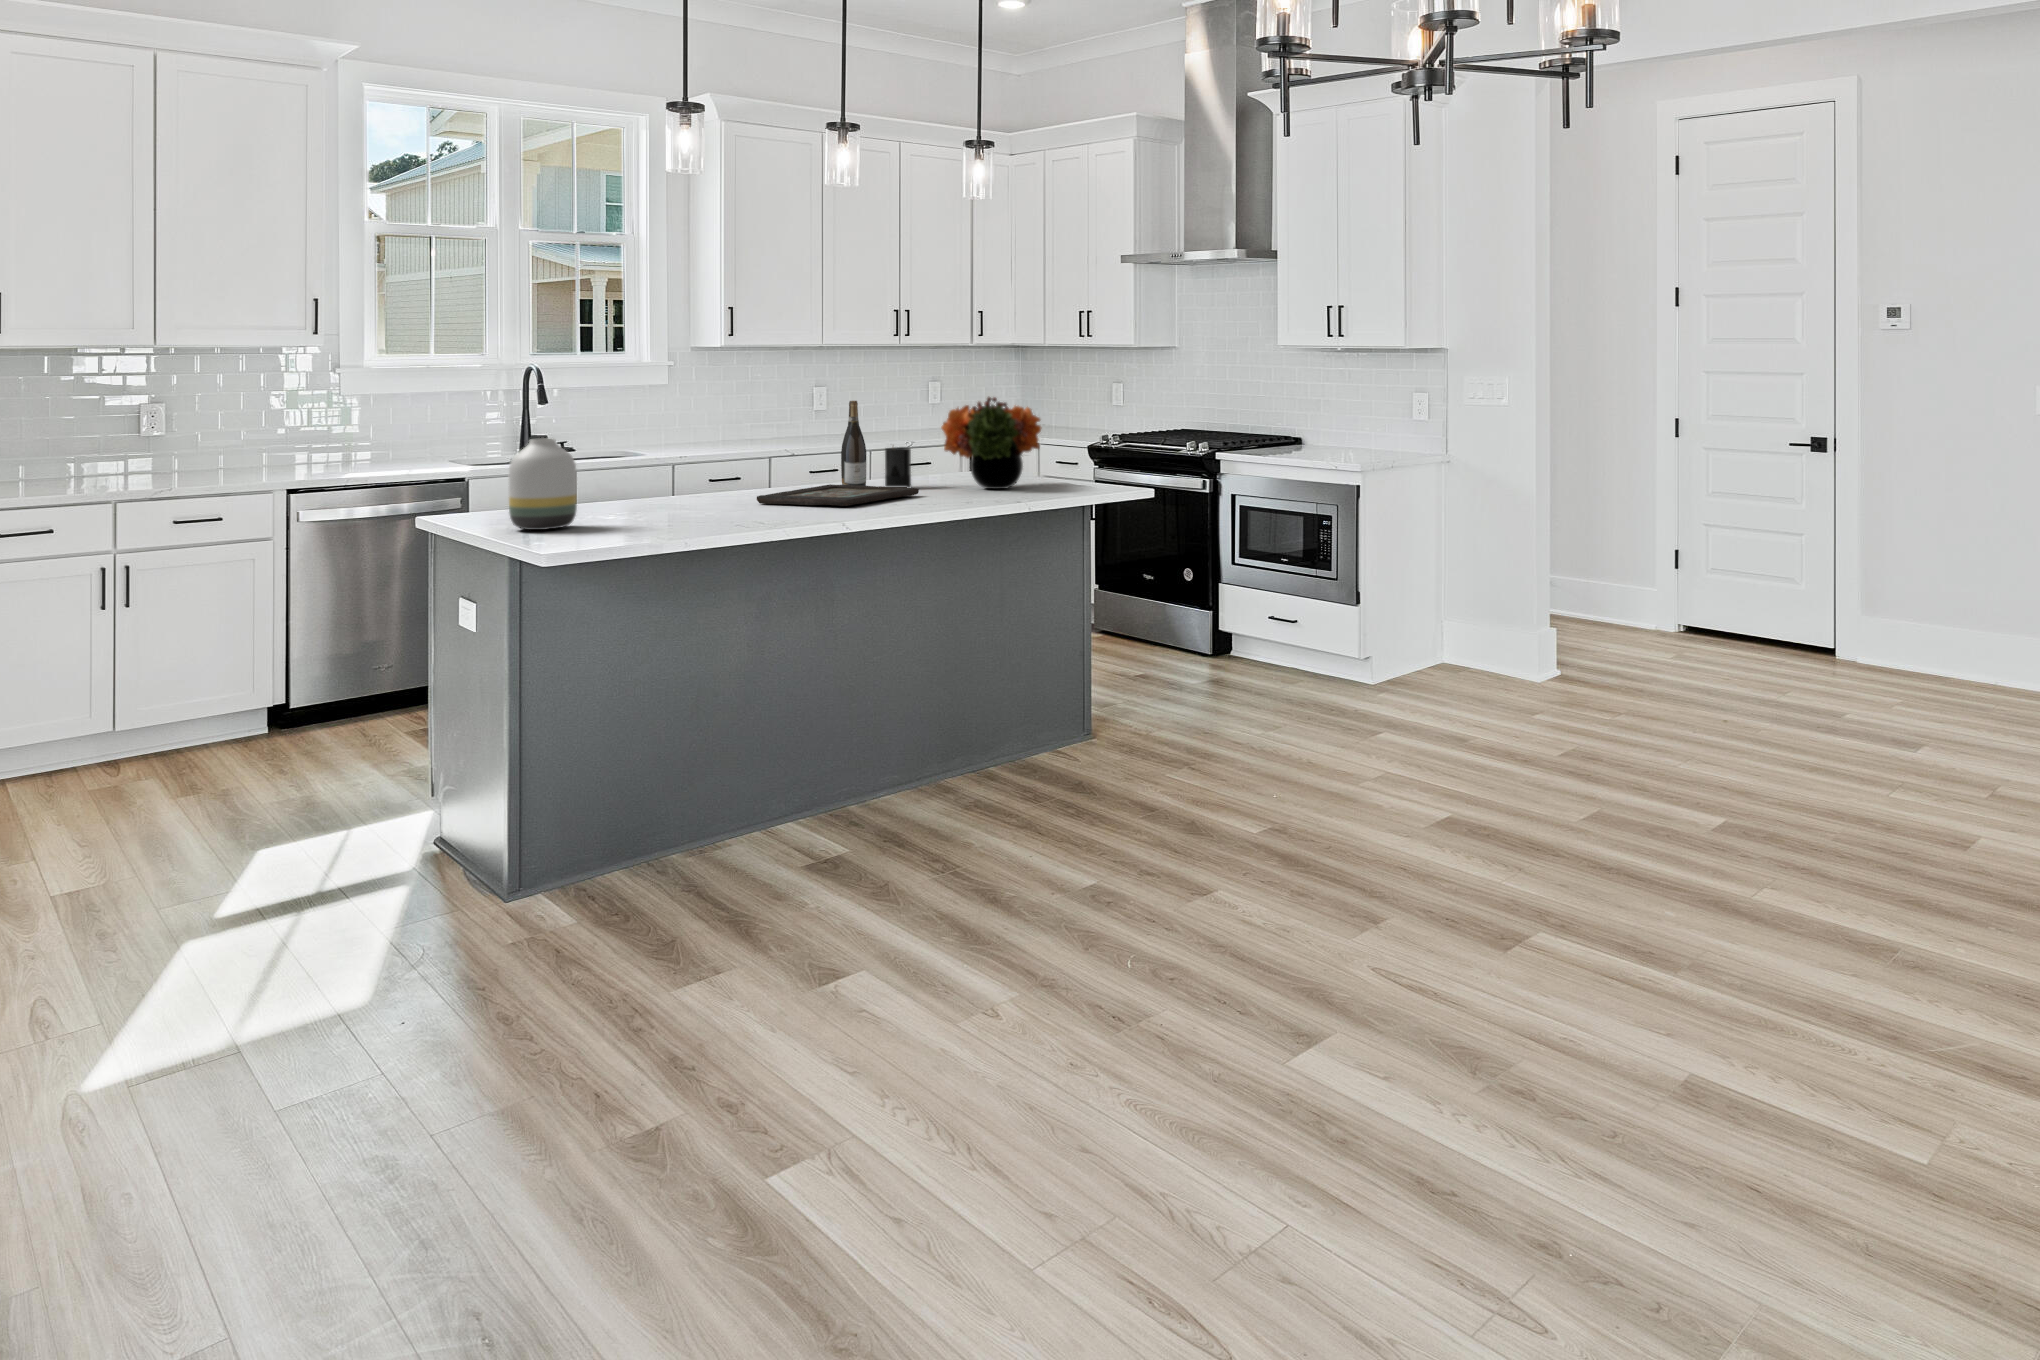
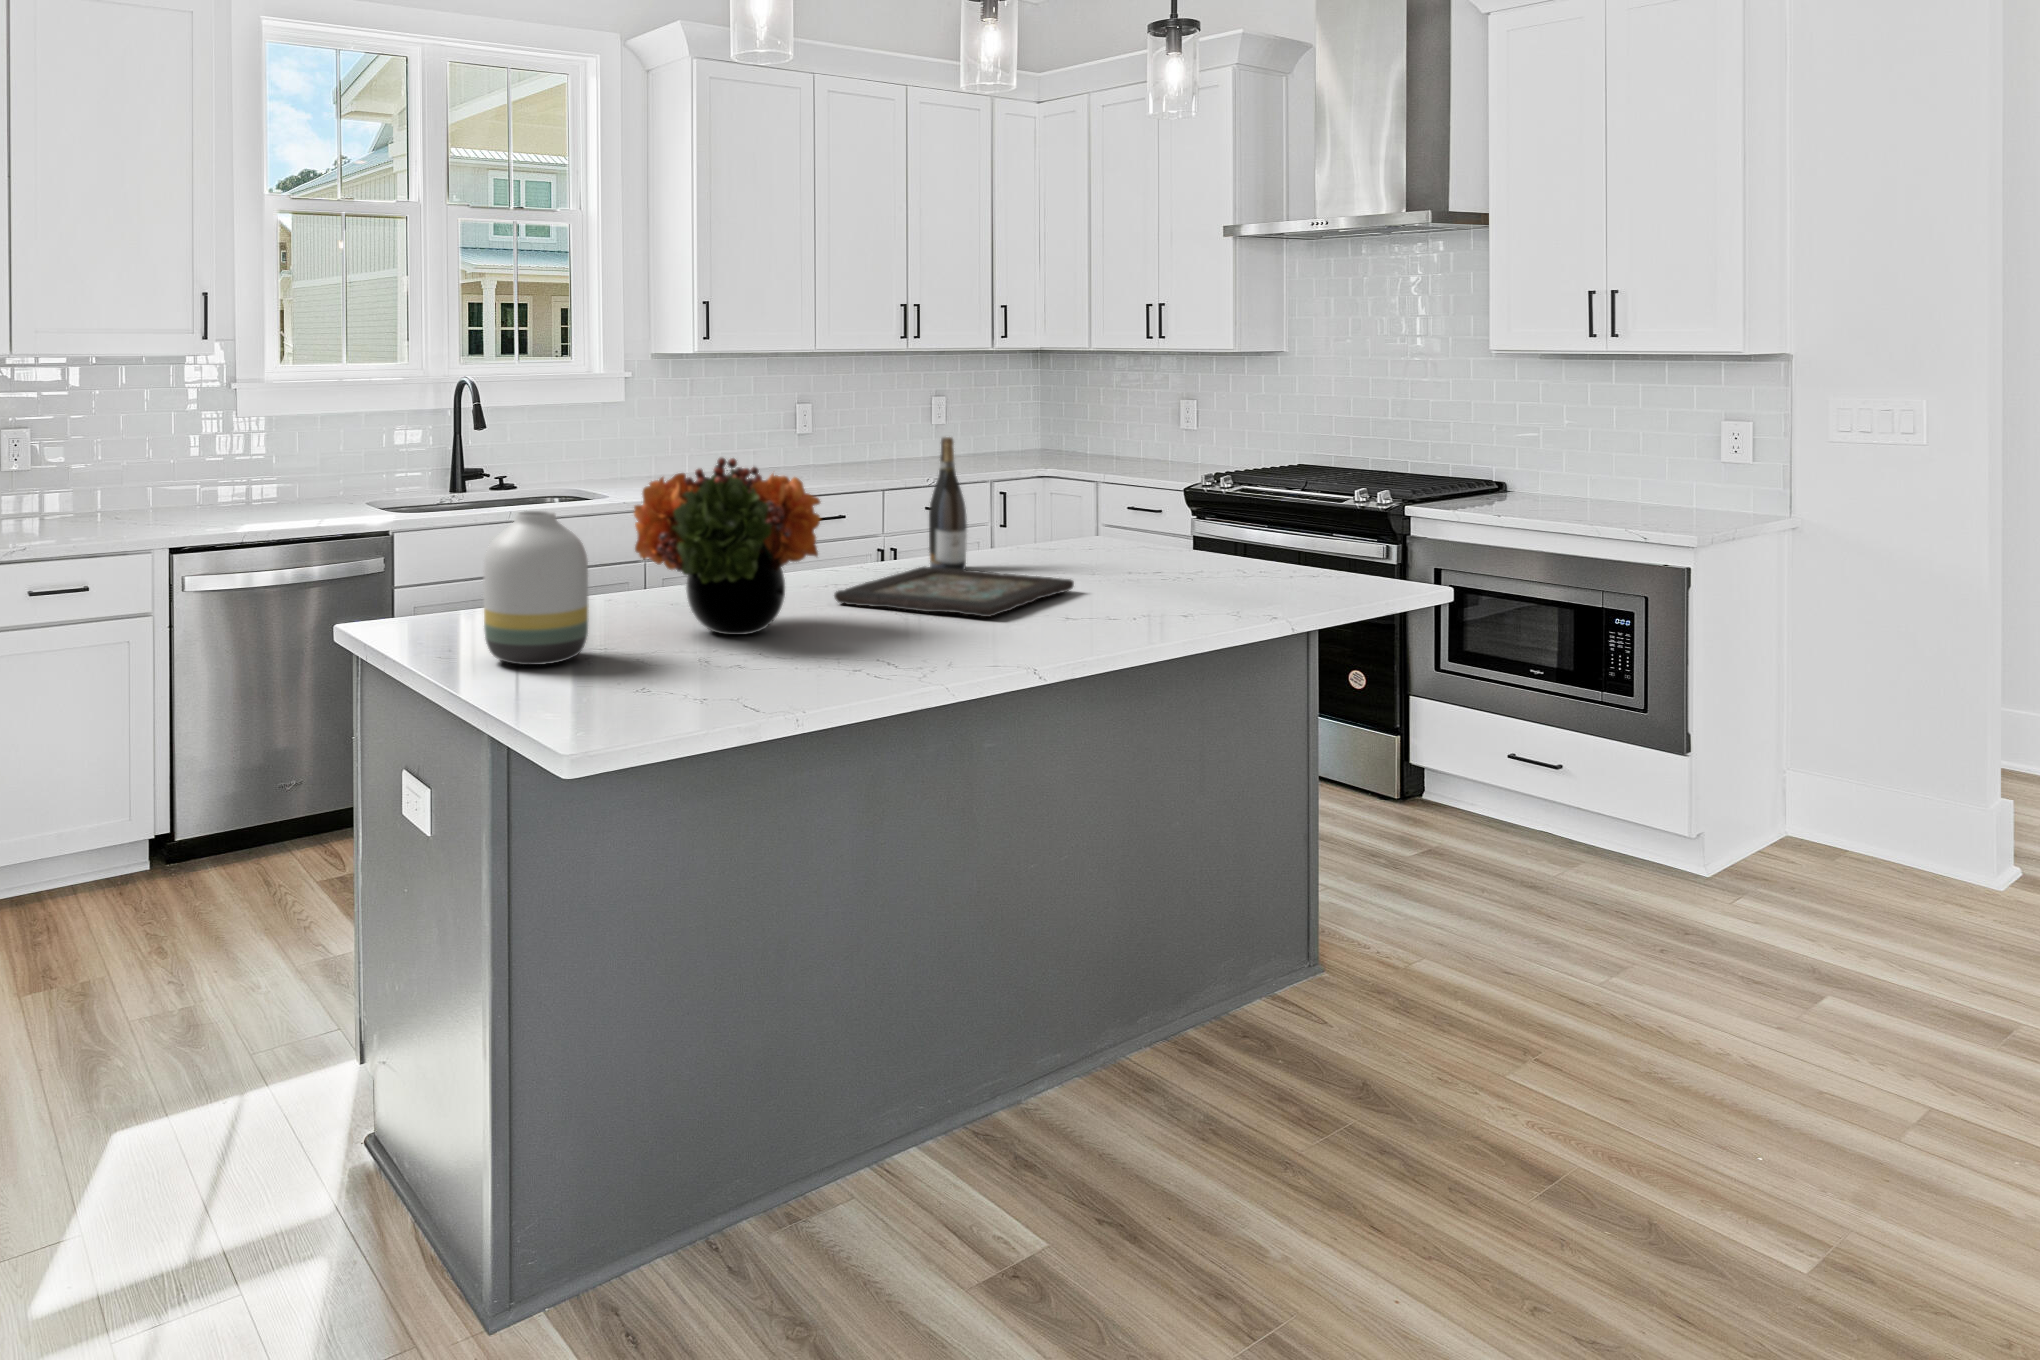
flower arrangement: present [941,397,1041,489] -> present [634,457,820,635]
candle: present [885,447,911,487] -> none [997,503,1038,574]

